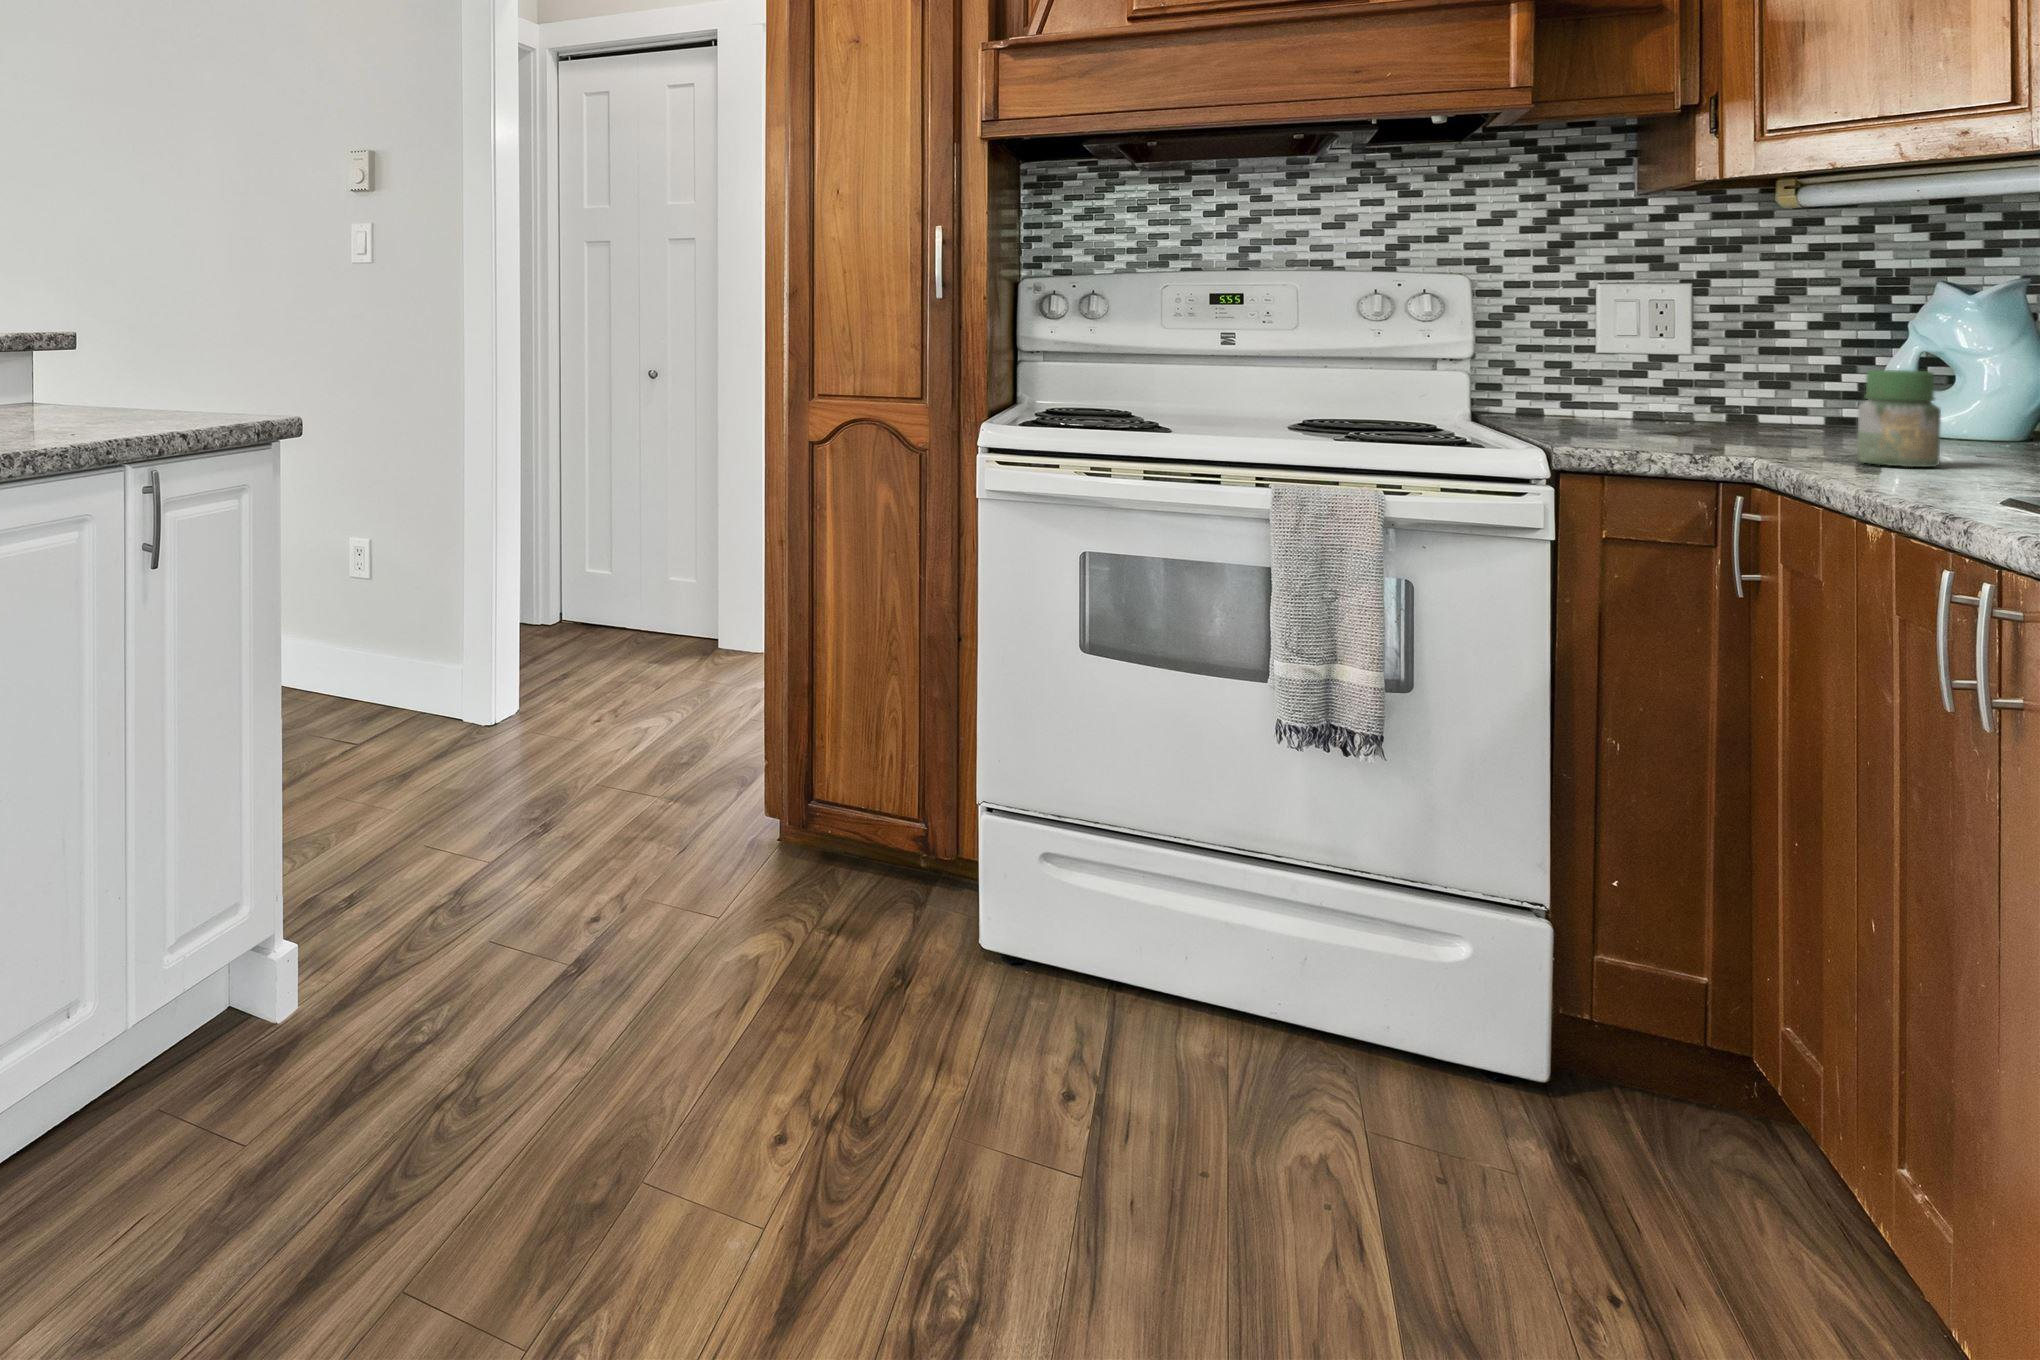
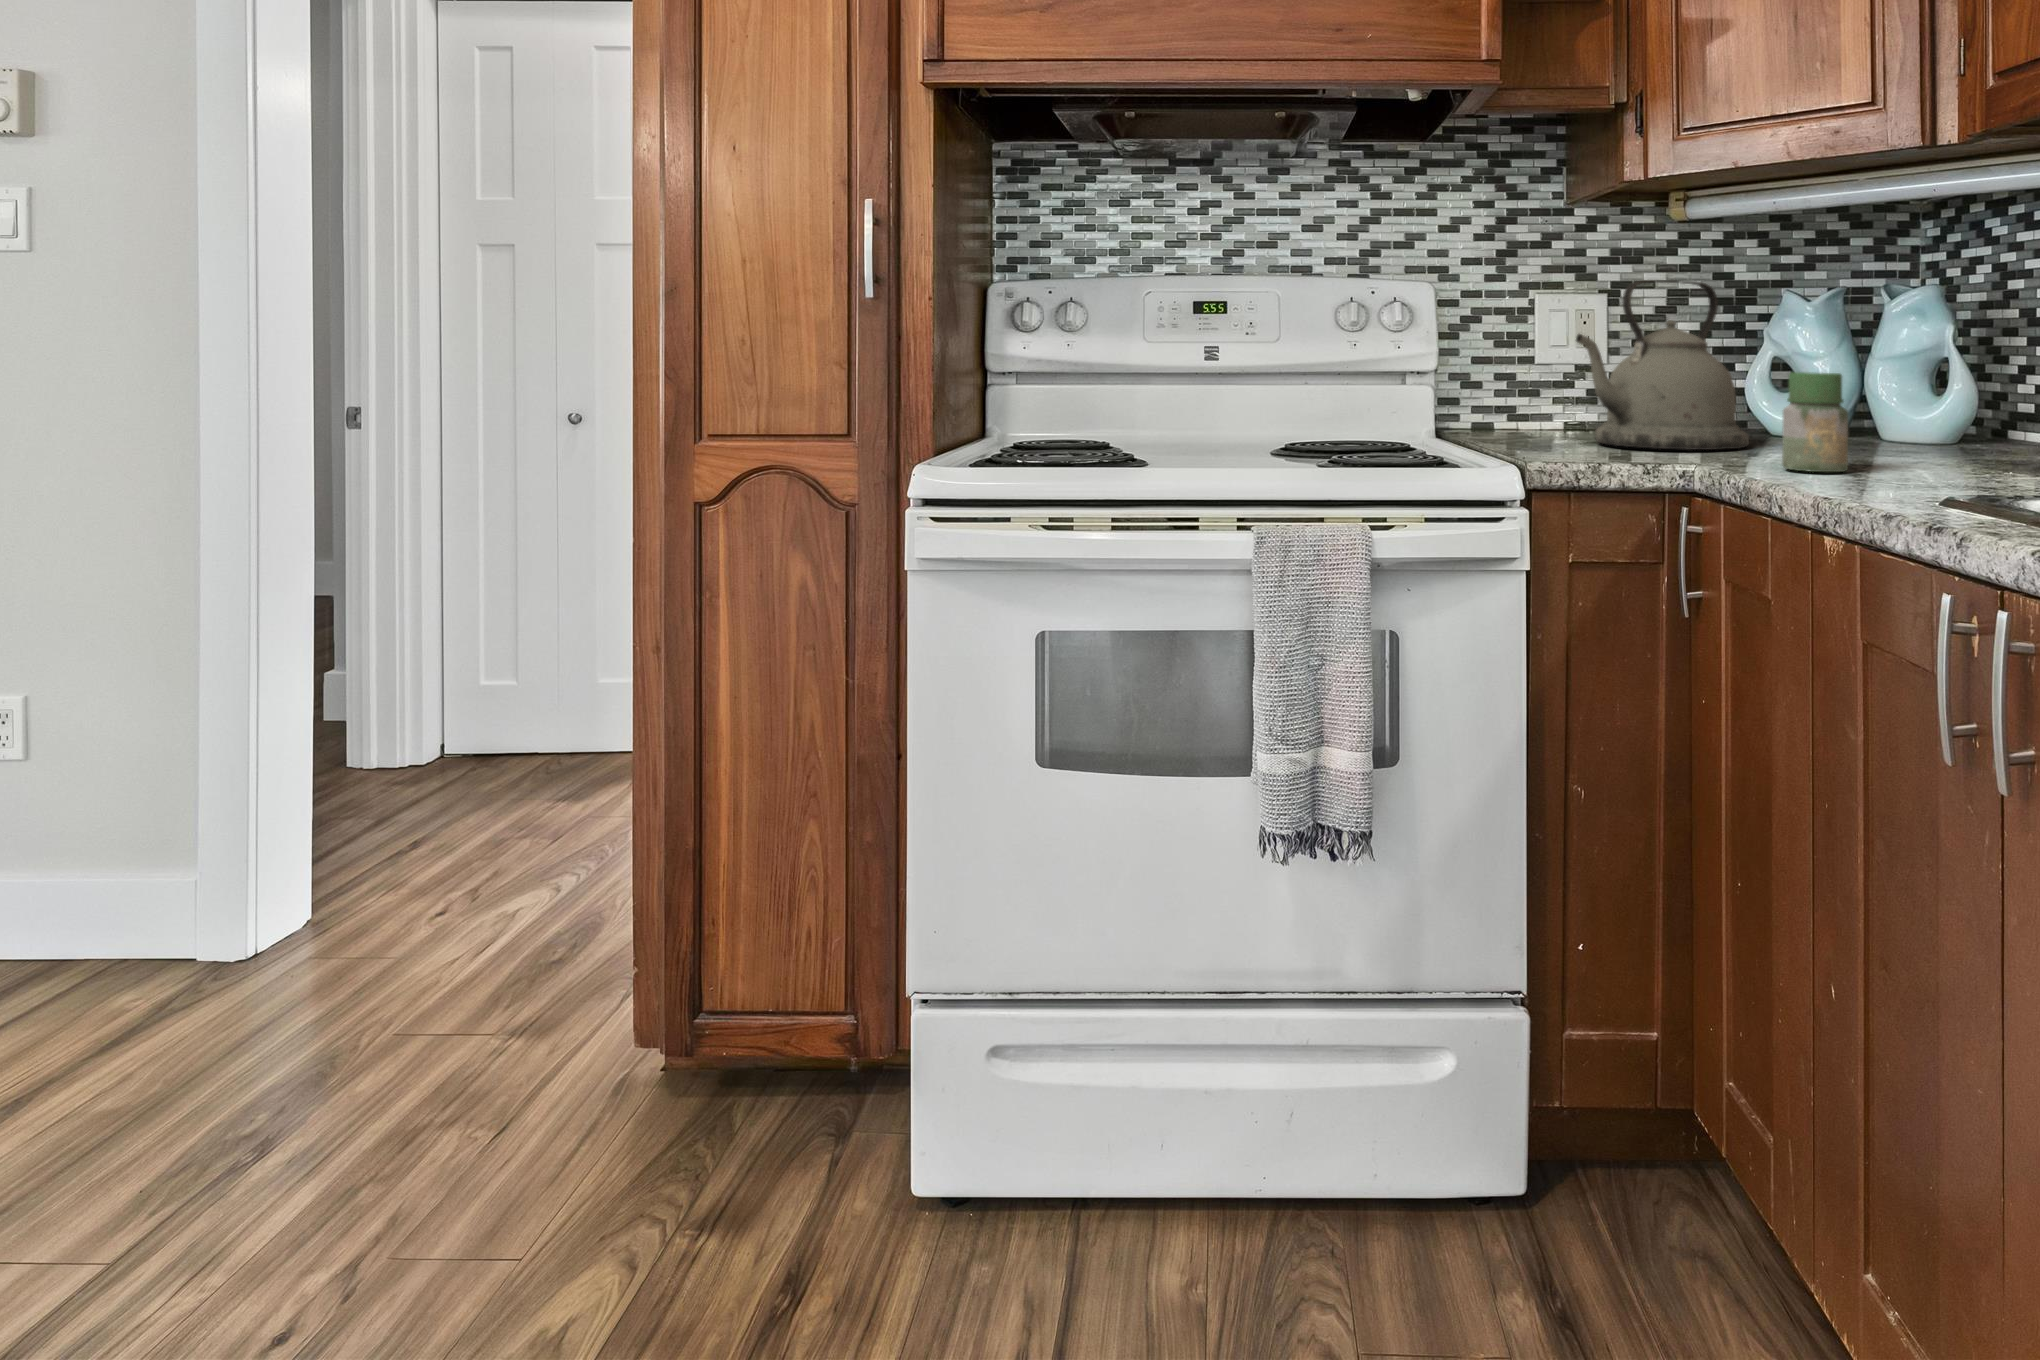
kettle: none [1627,274,1853,444] -> present [1576,280,1749,450]

